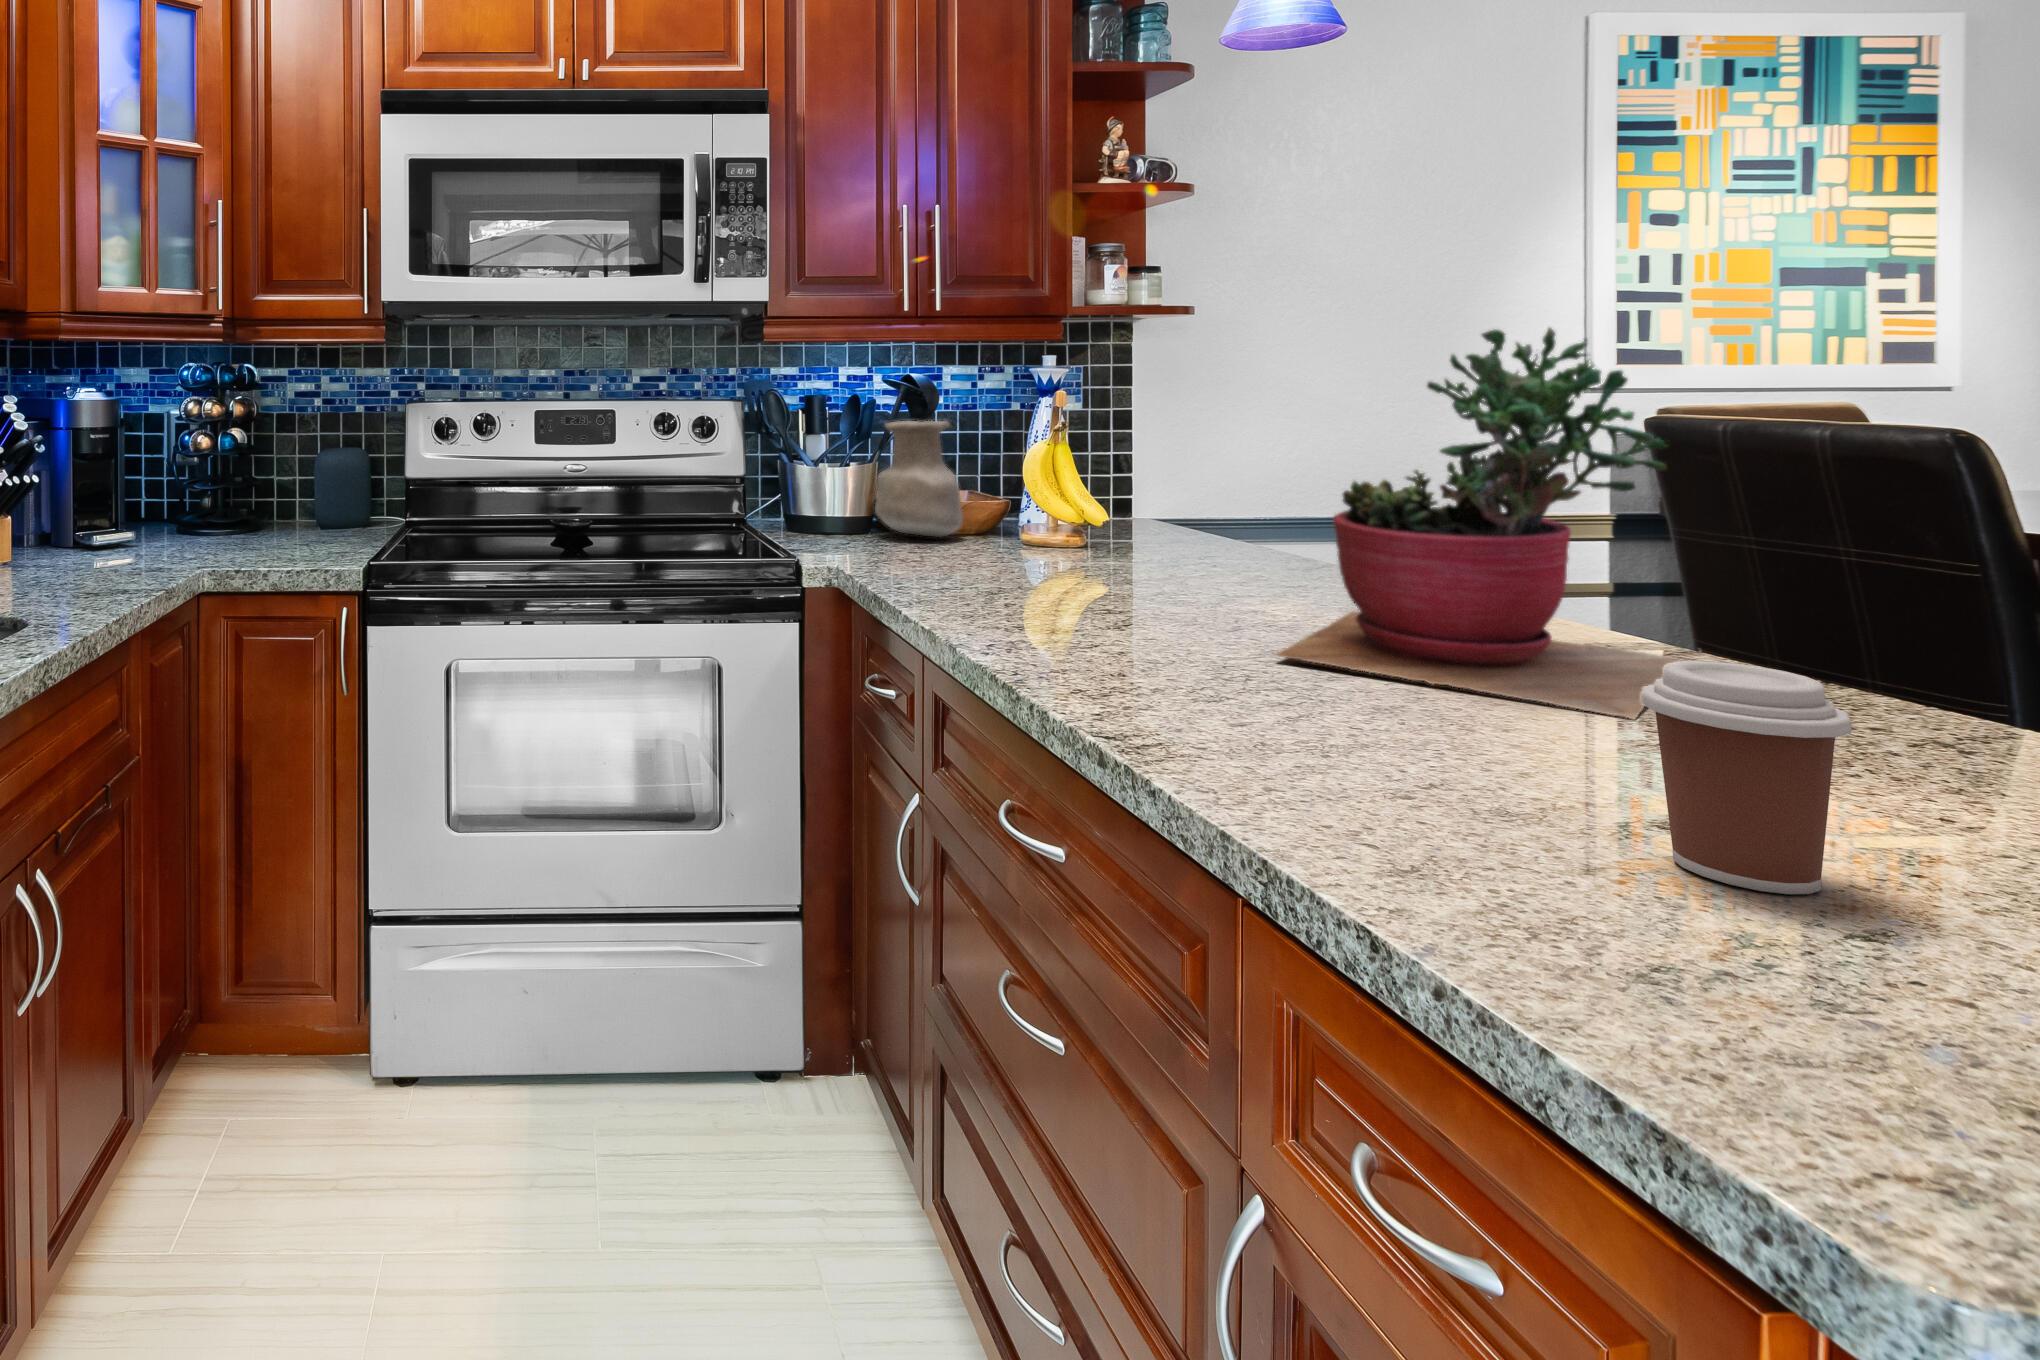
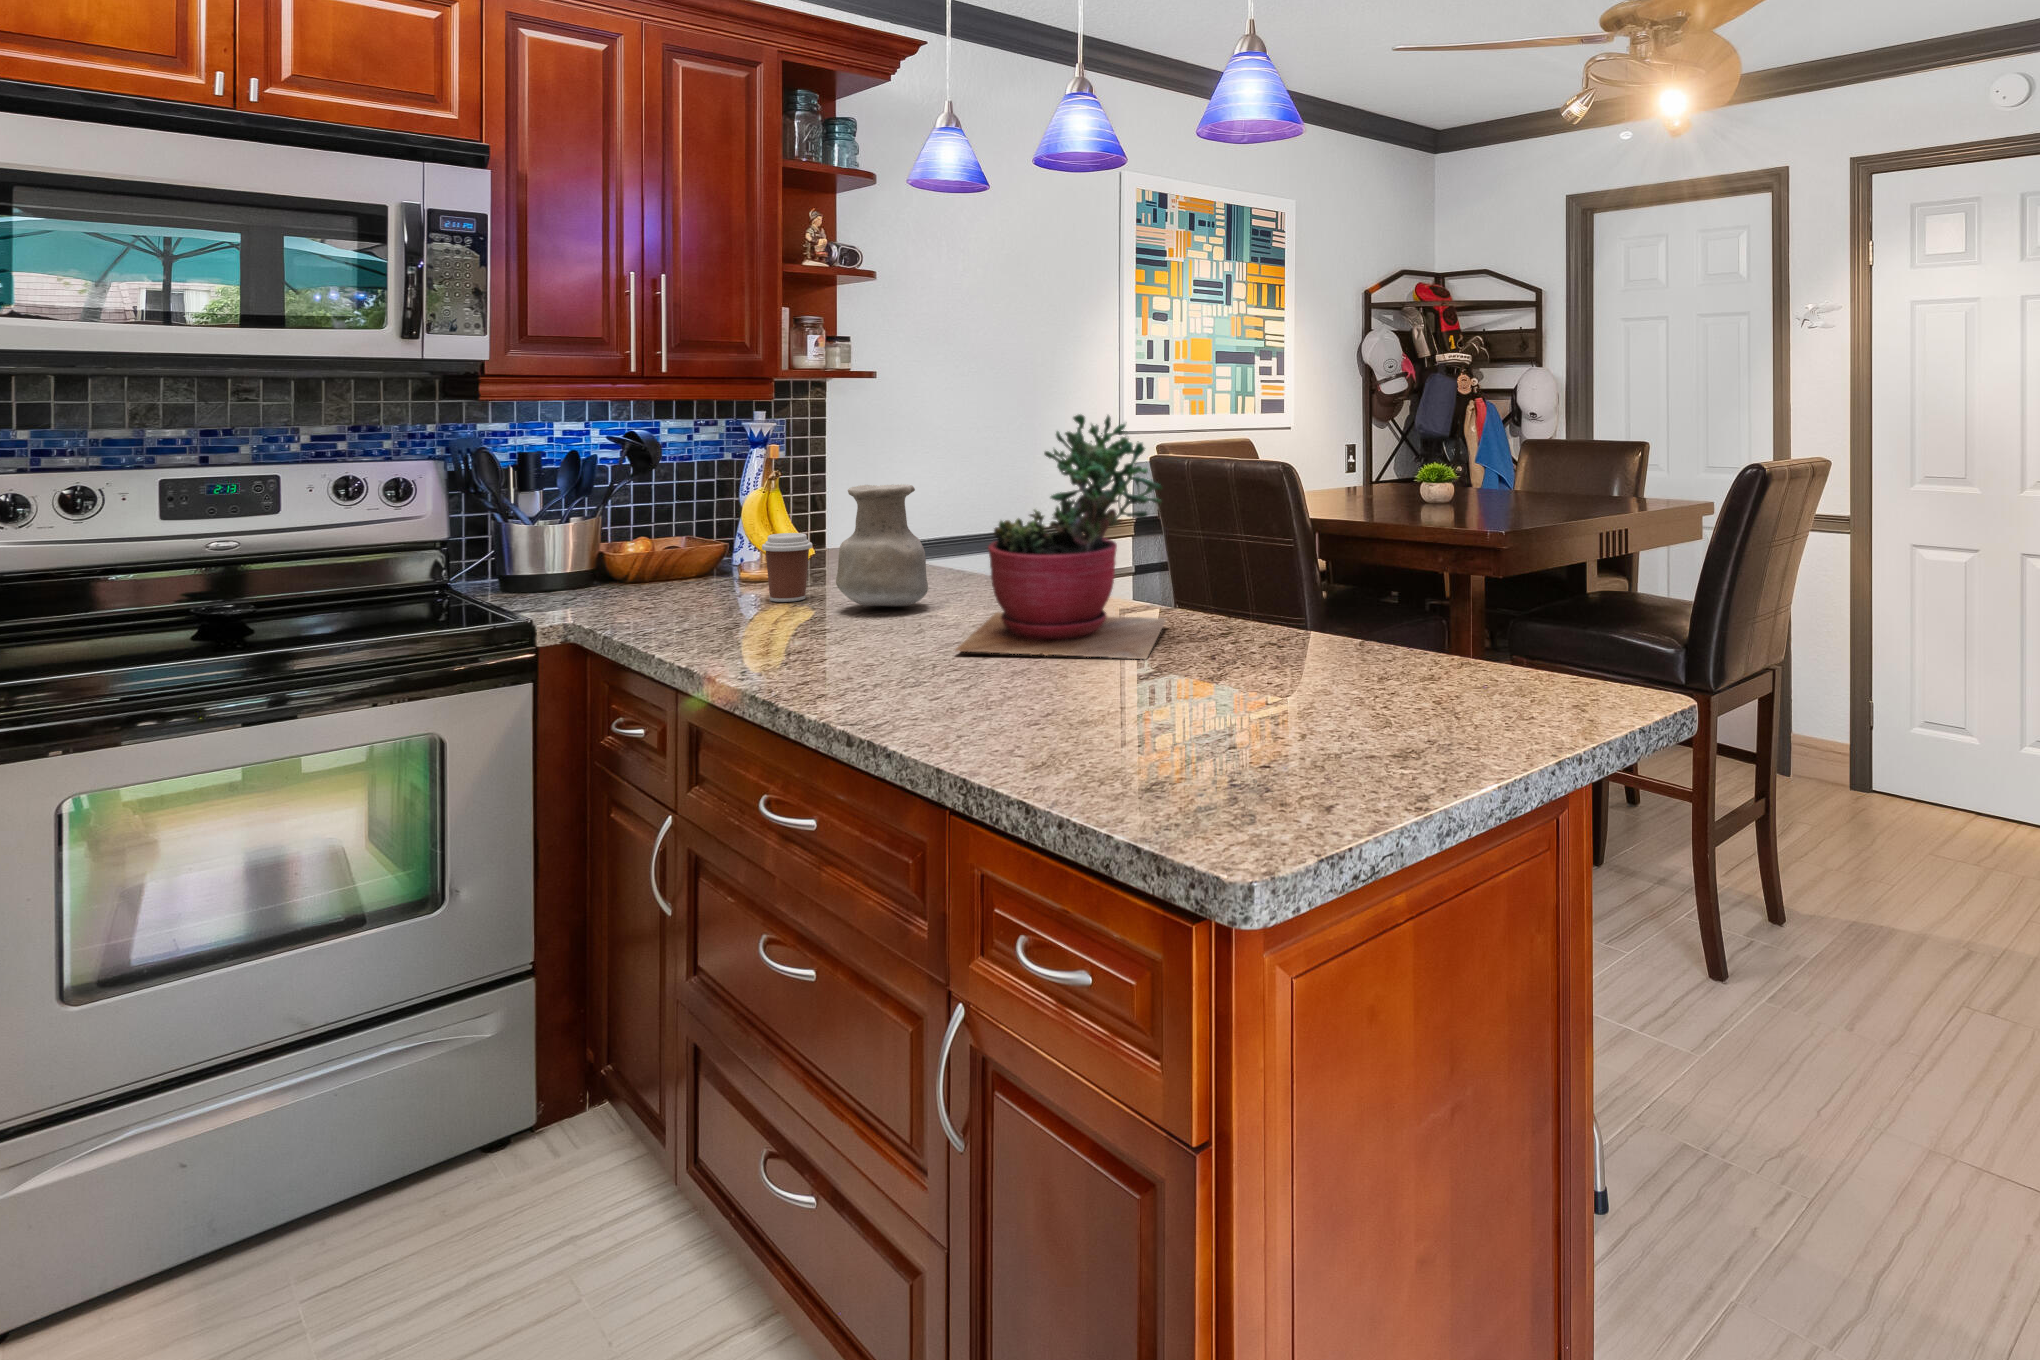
vase: present [875,421,963,537] -> present [836,484,928,606]
coffee cup: present [1641,661,1851,894] -> present [762,533,812,602]

